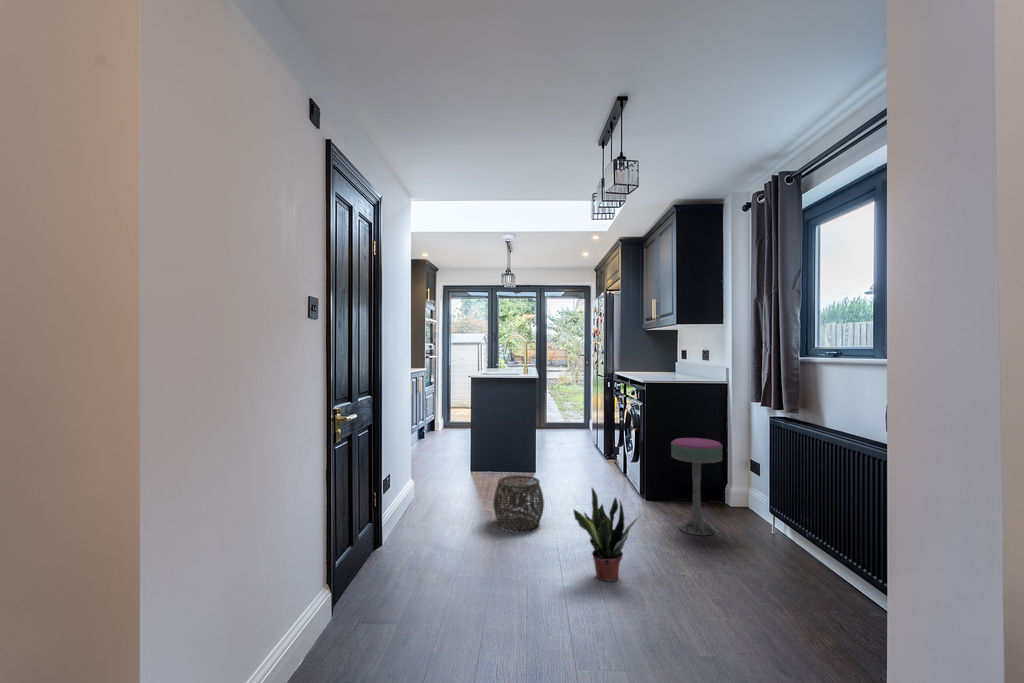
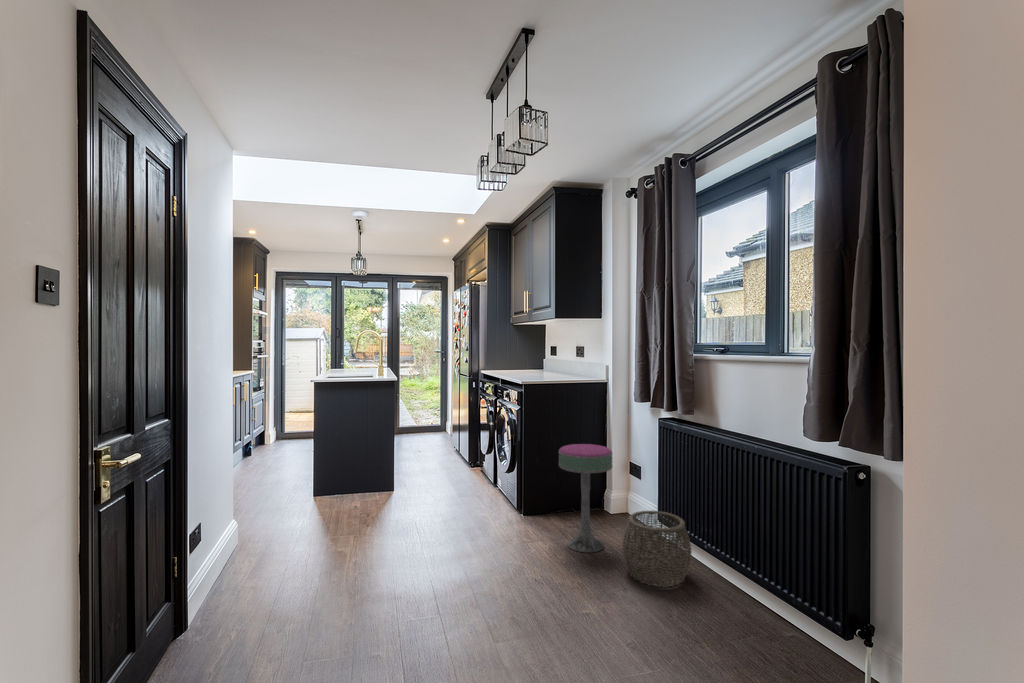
woven basket: present [493,475,544,530] -> present [622,511,692,587]
potted plant: present [574,488,638,581] -> none [465,520,544,638]

